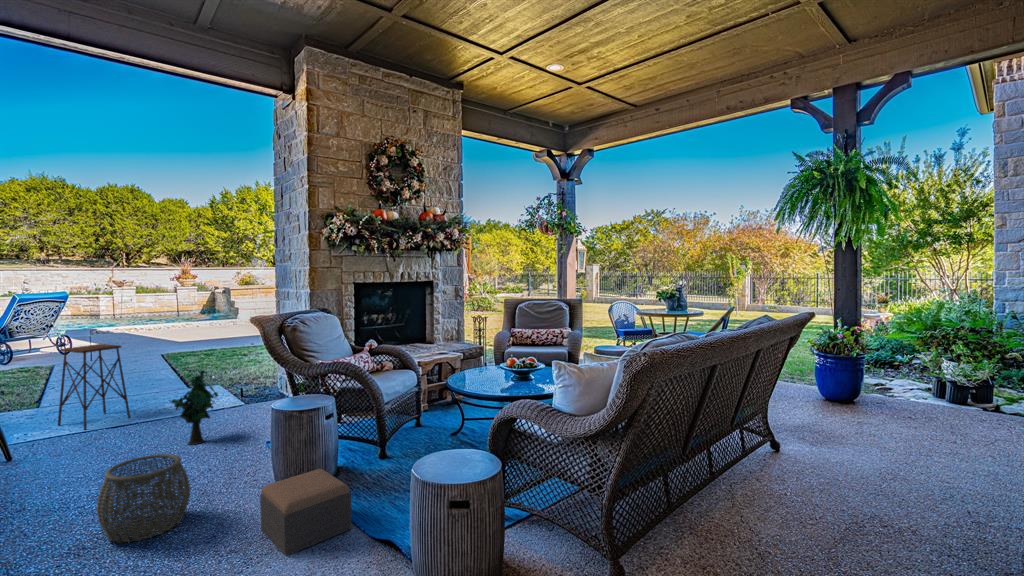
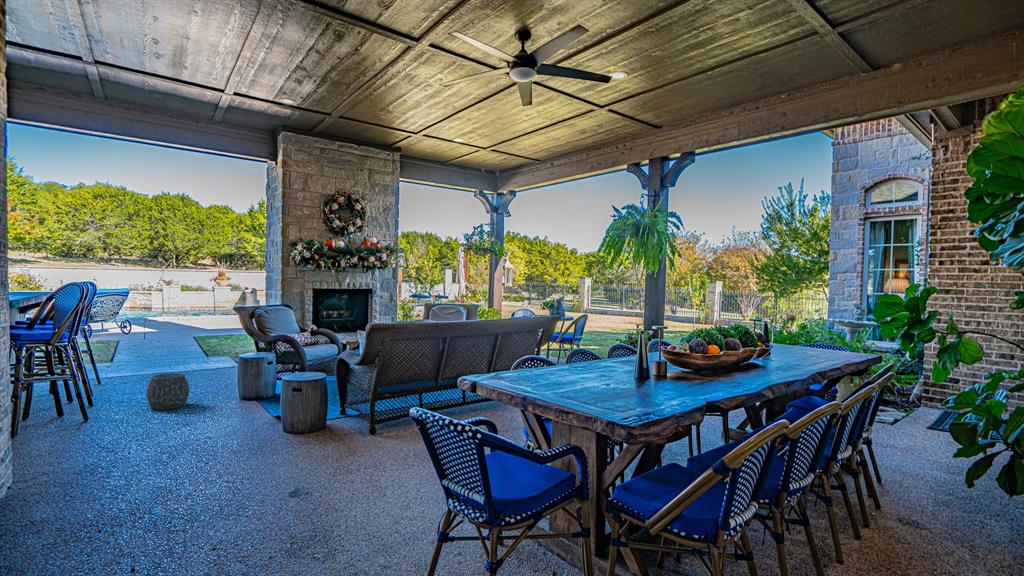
side table: present [58,344,130,430] -> none [125,323,166,373]
decorative plant: present [171,370,218,445] -> none [186,339,214,382]
footstool: present [260,469,352,556] -> none [219,385,262,417]

